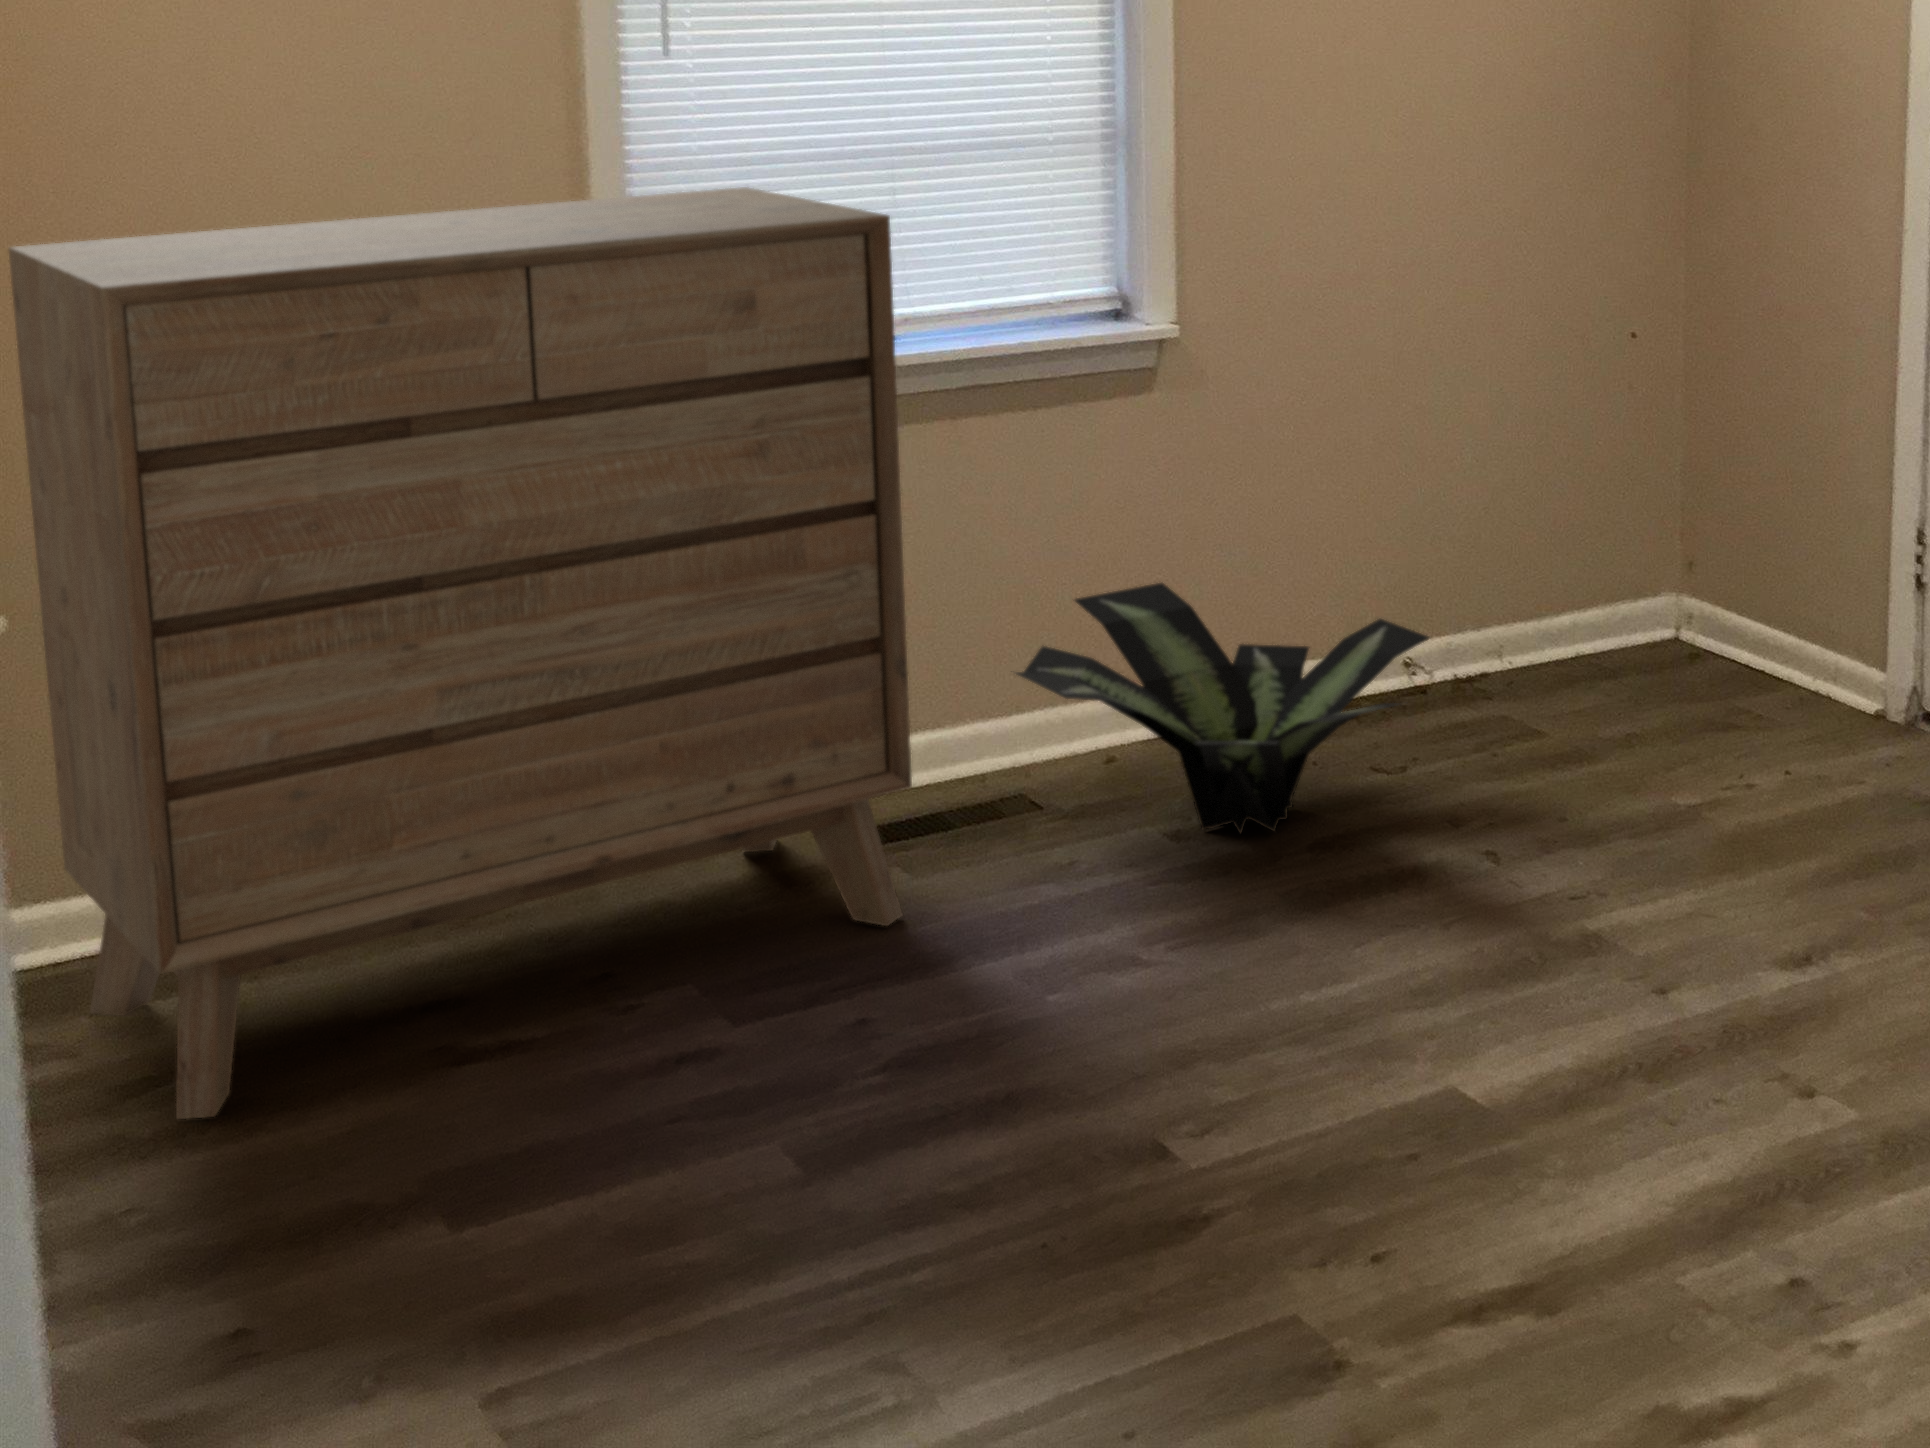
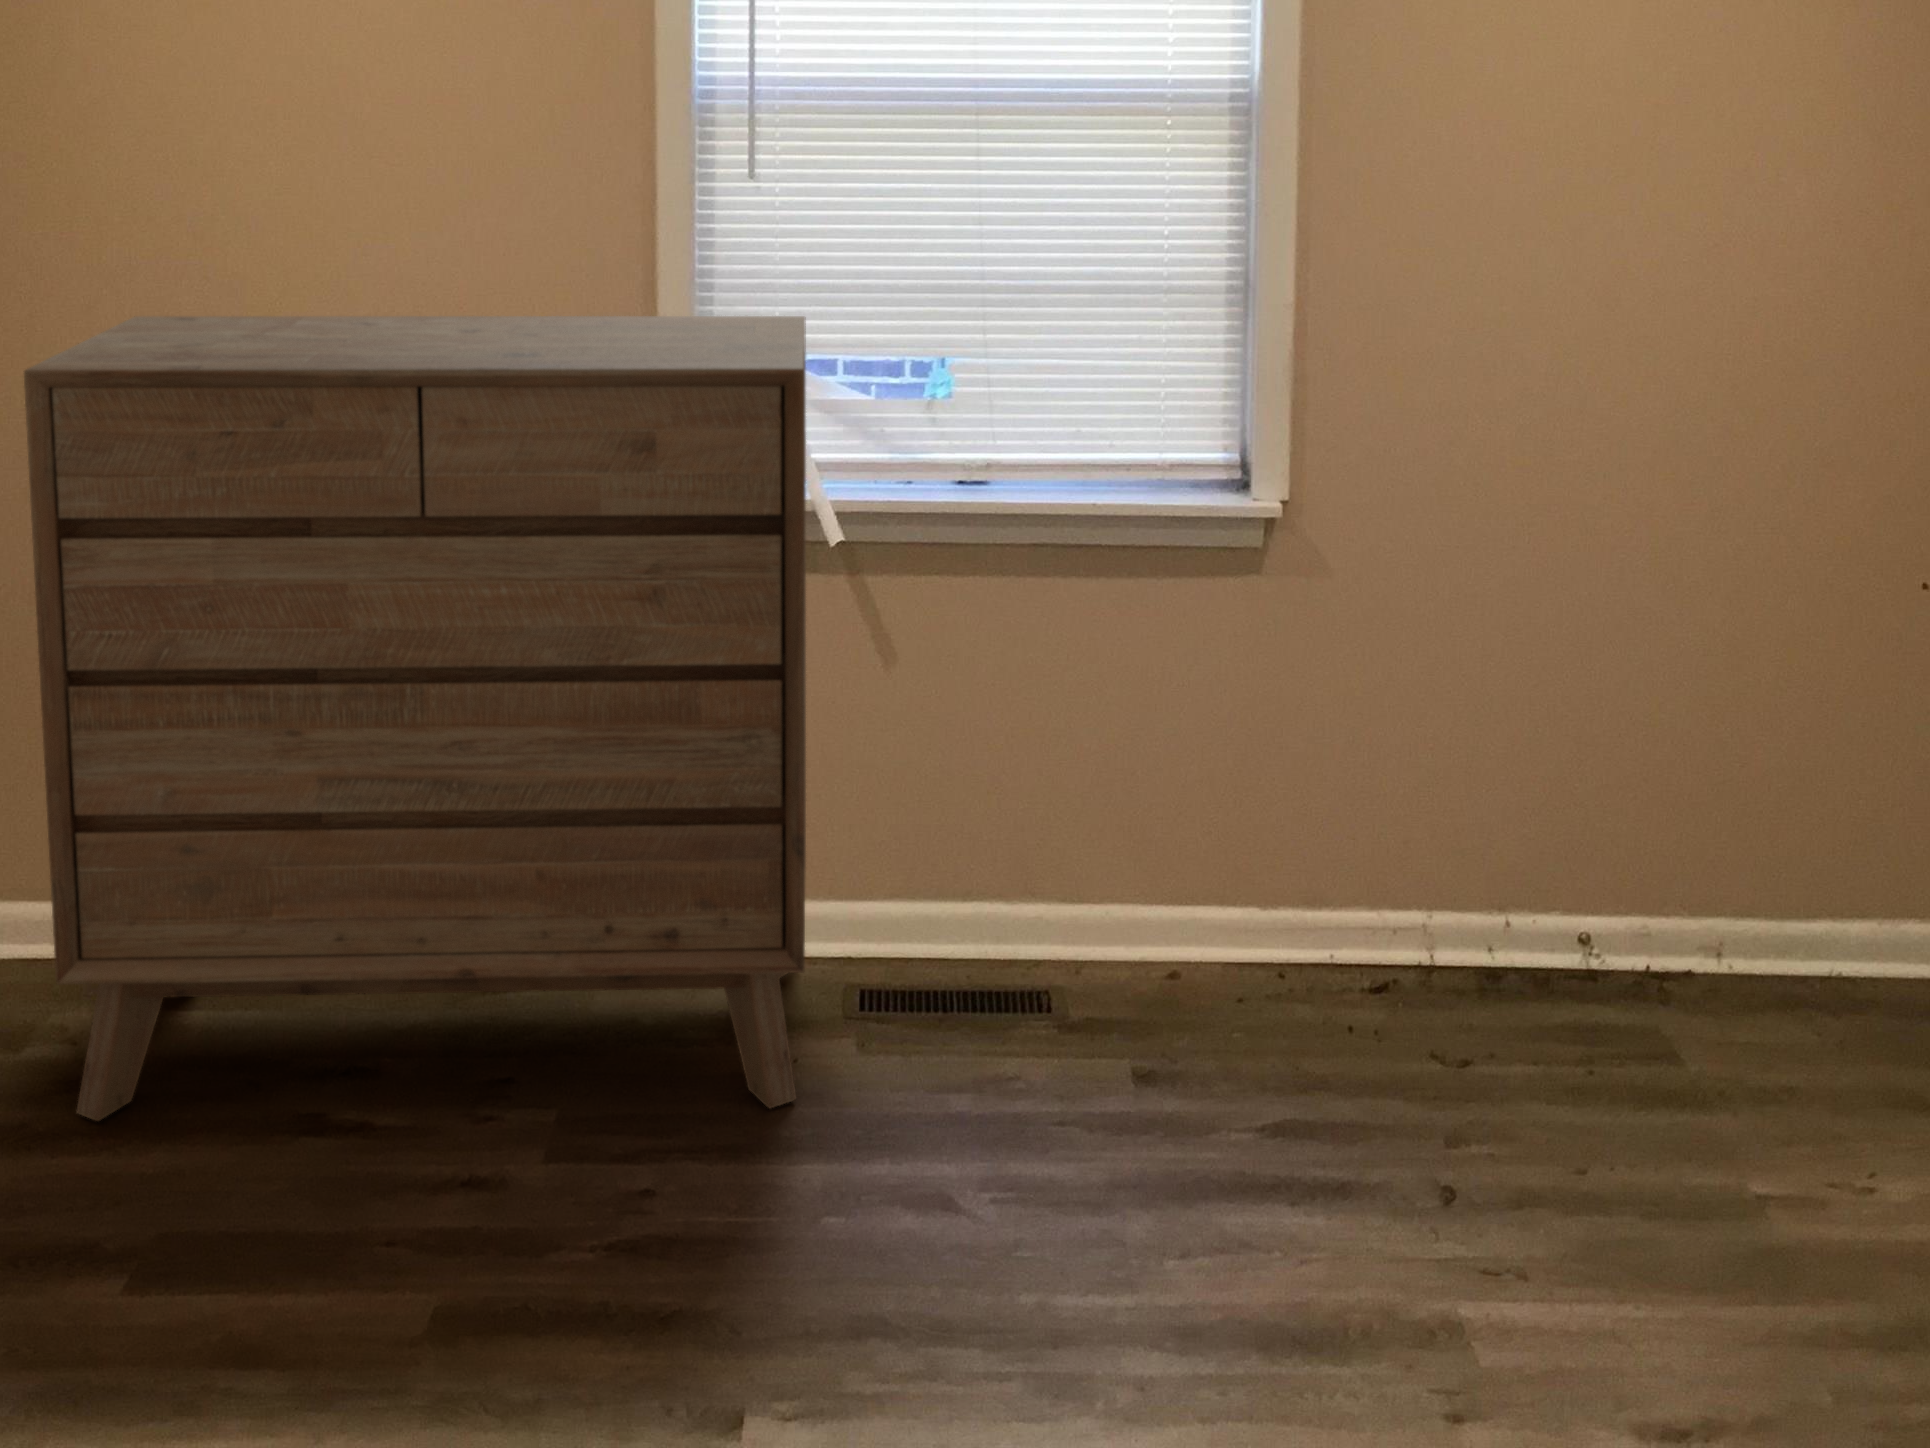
potted plant: present [1016,583,1429,833] -> none [969,787,1489,1124]

